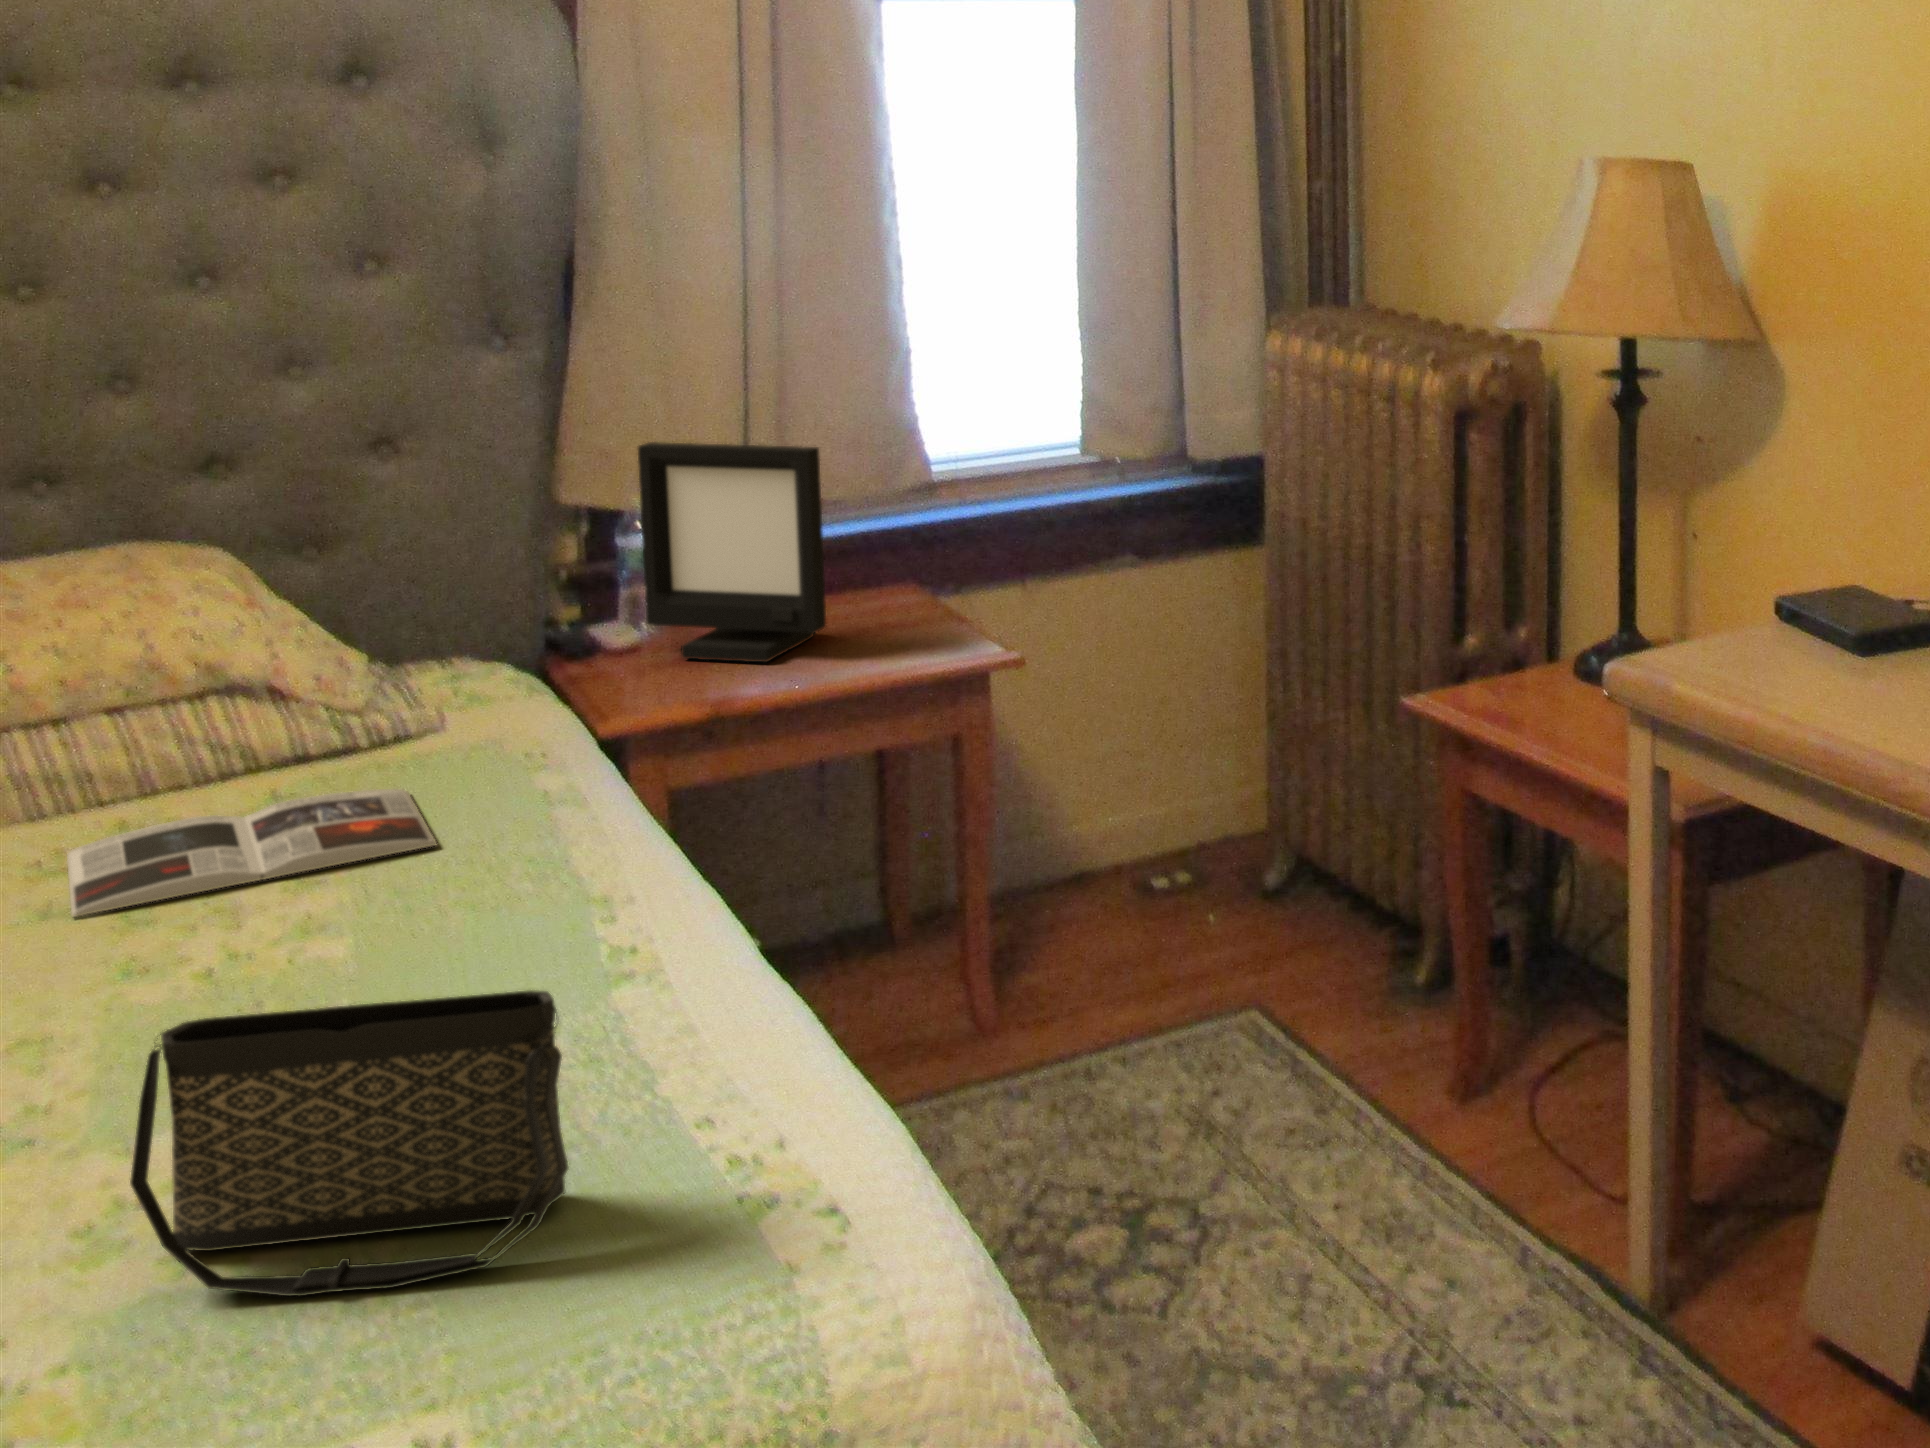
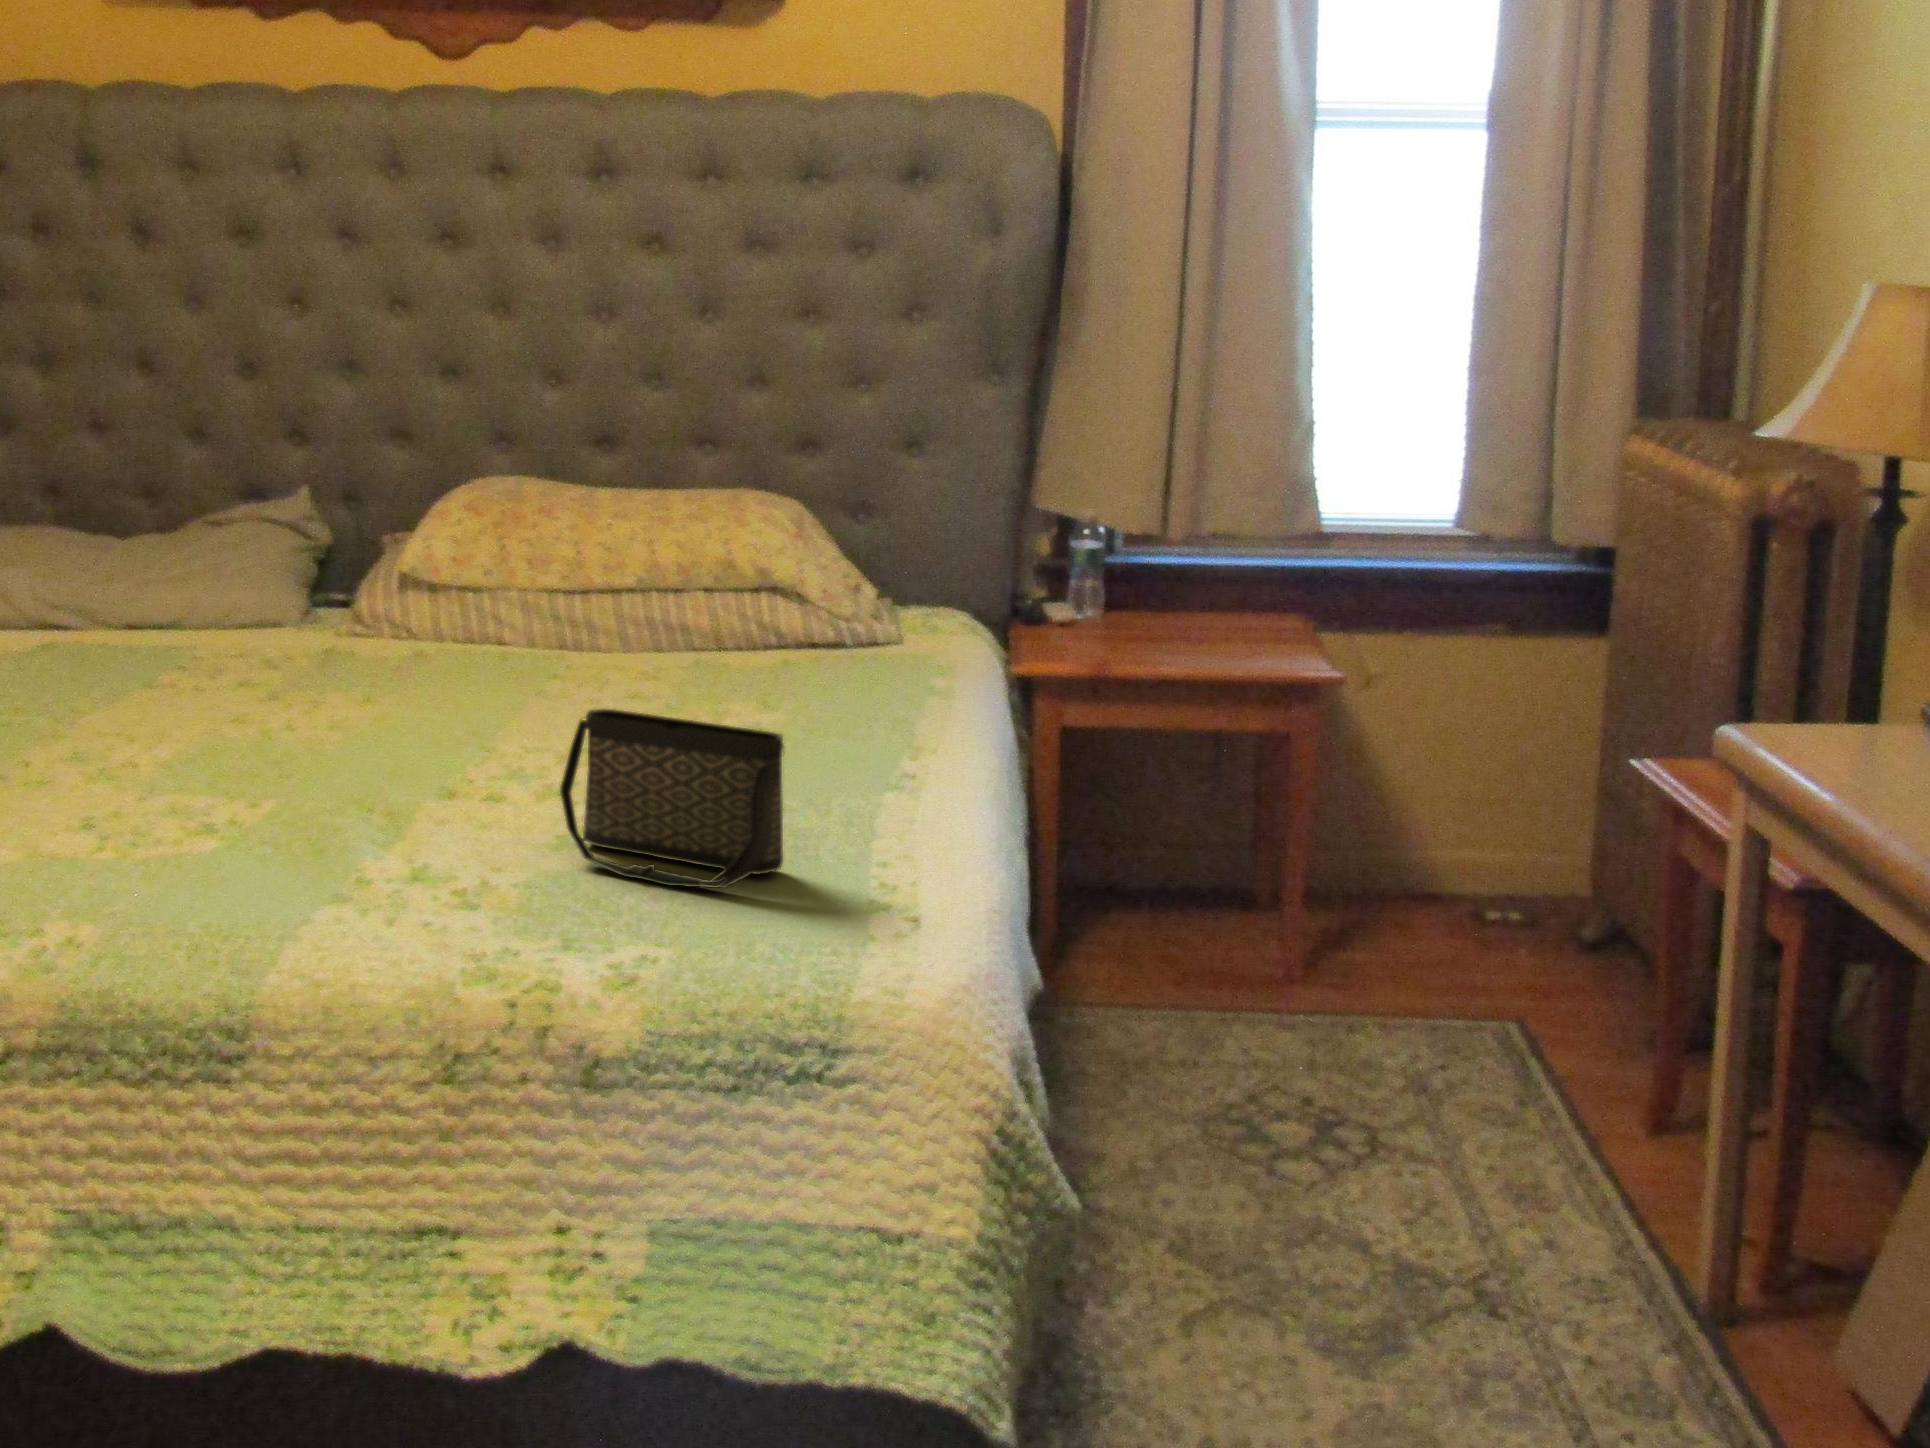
picture frame: present [638,442,826,662] -> none [1070,466,1196,645]
magazine: present [67,789,437,918] -> none [644,659,858,700]

